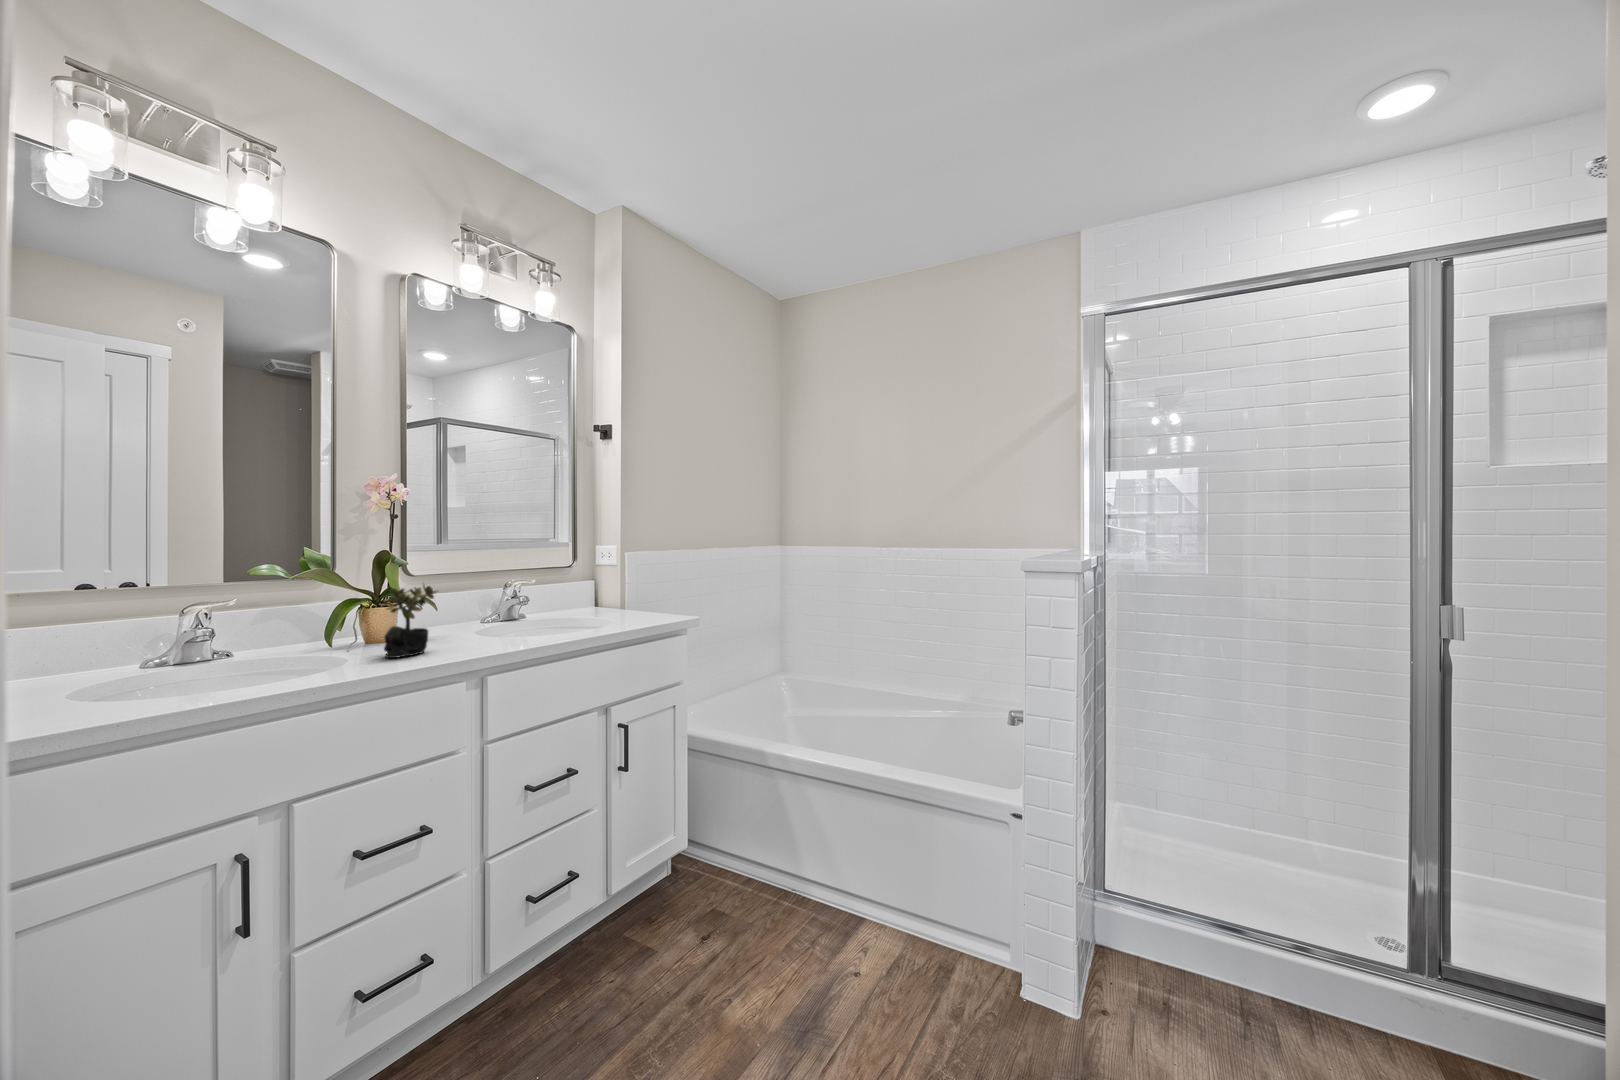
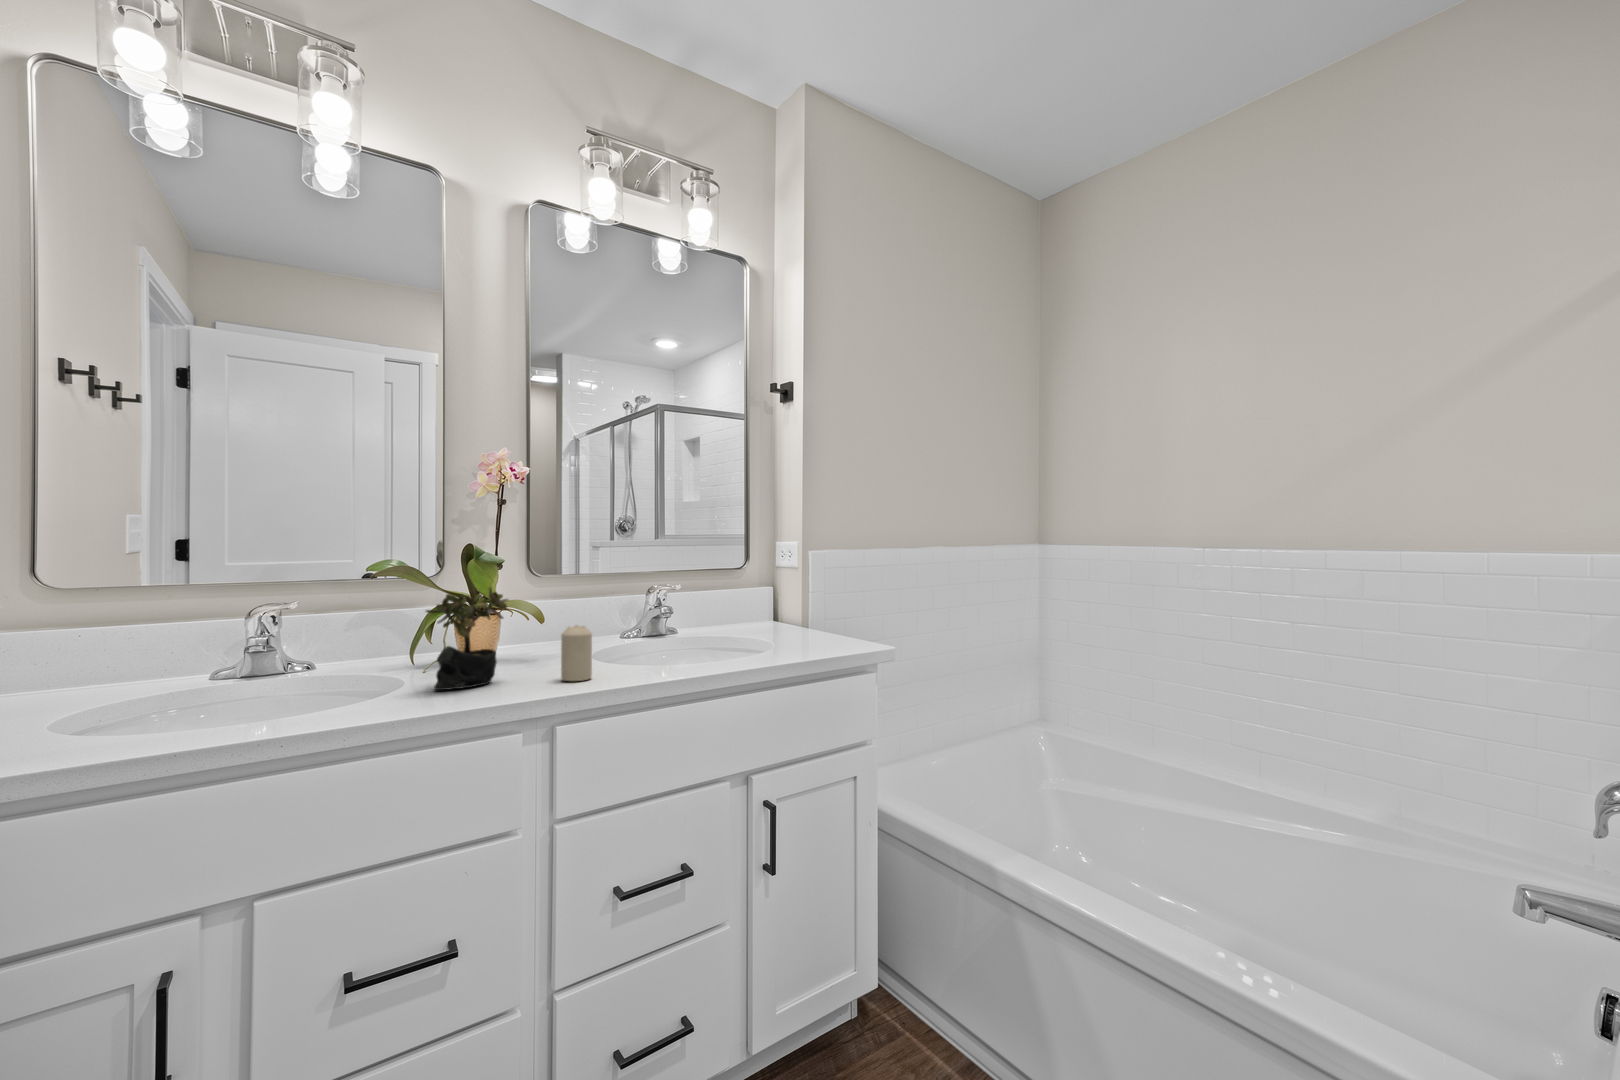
candle: none [480,608,503,647] -> present [561,625,592,681]

